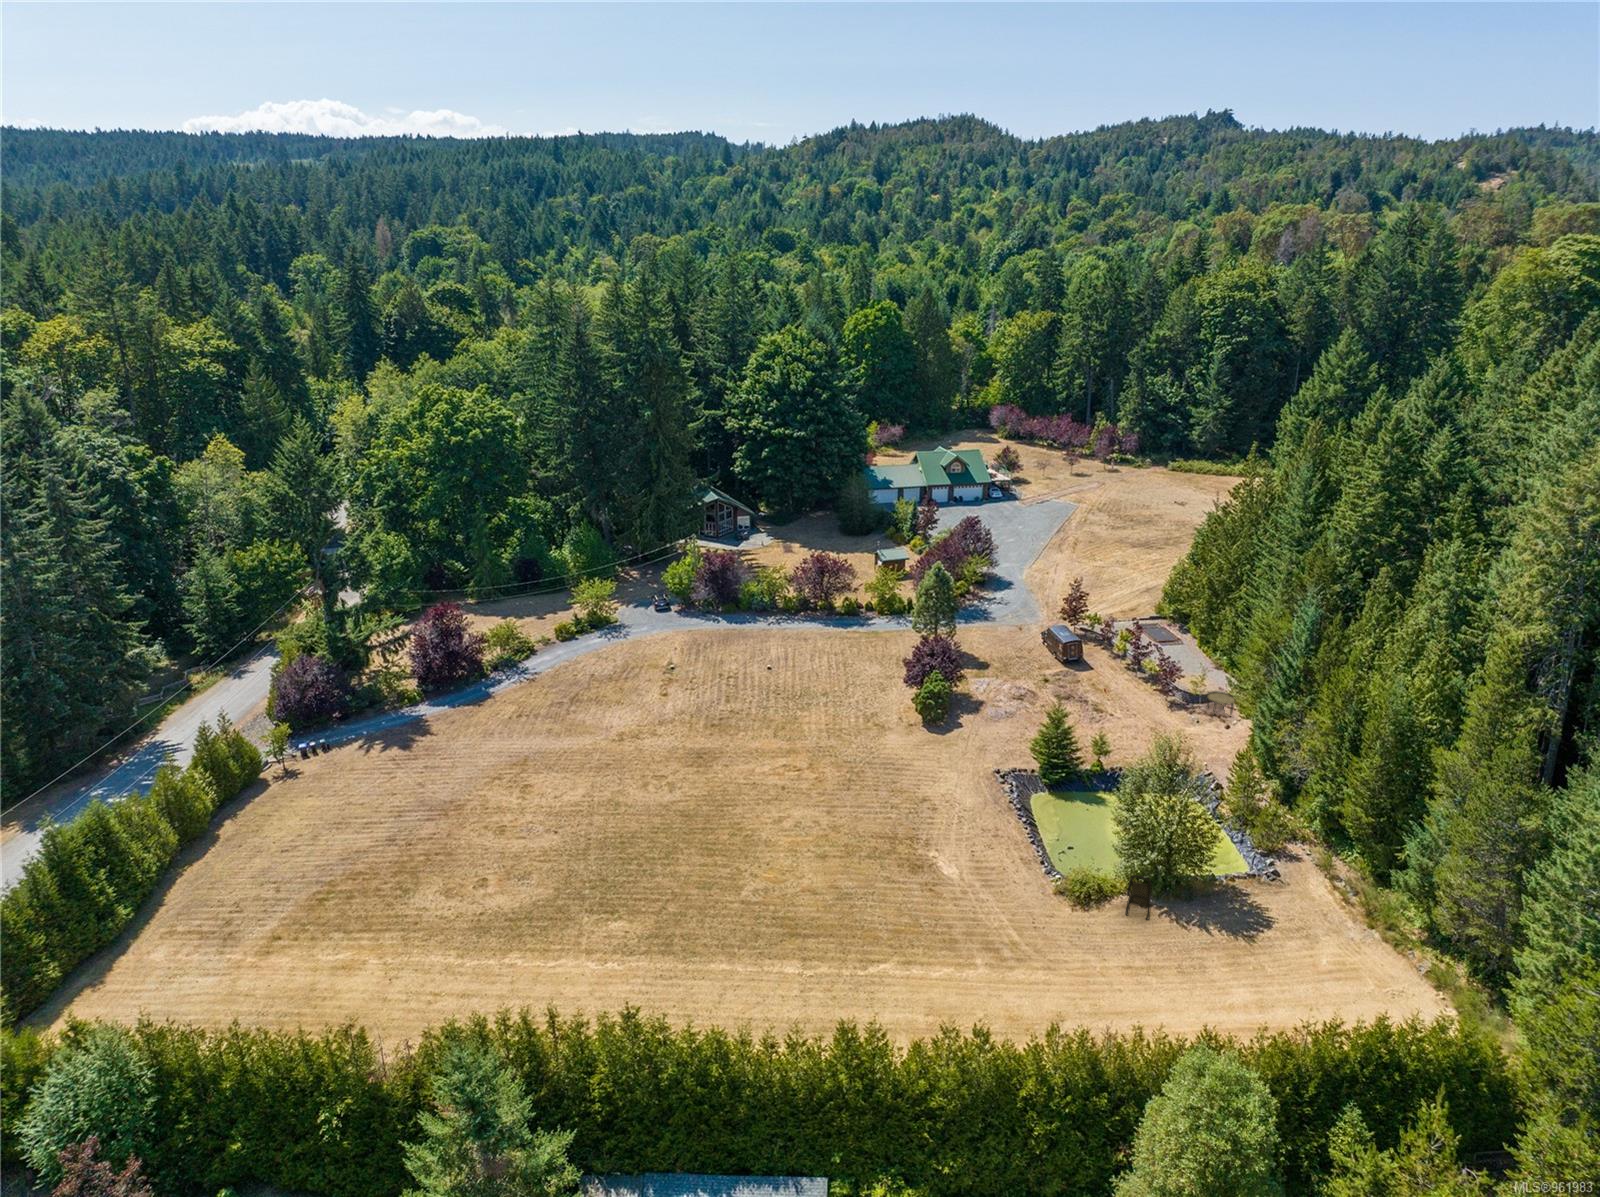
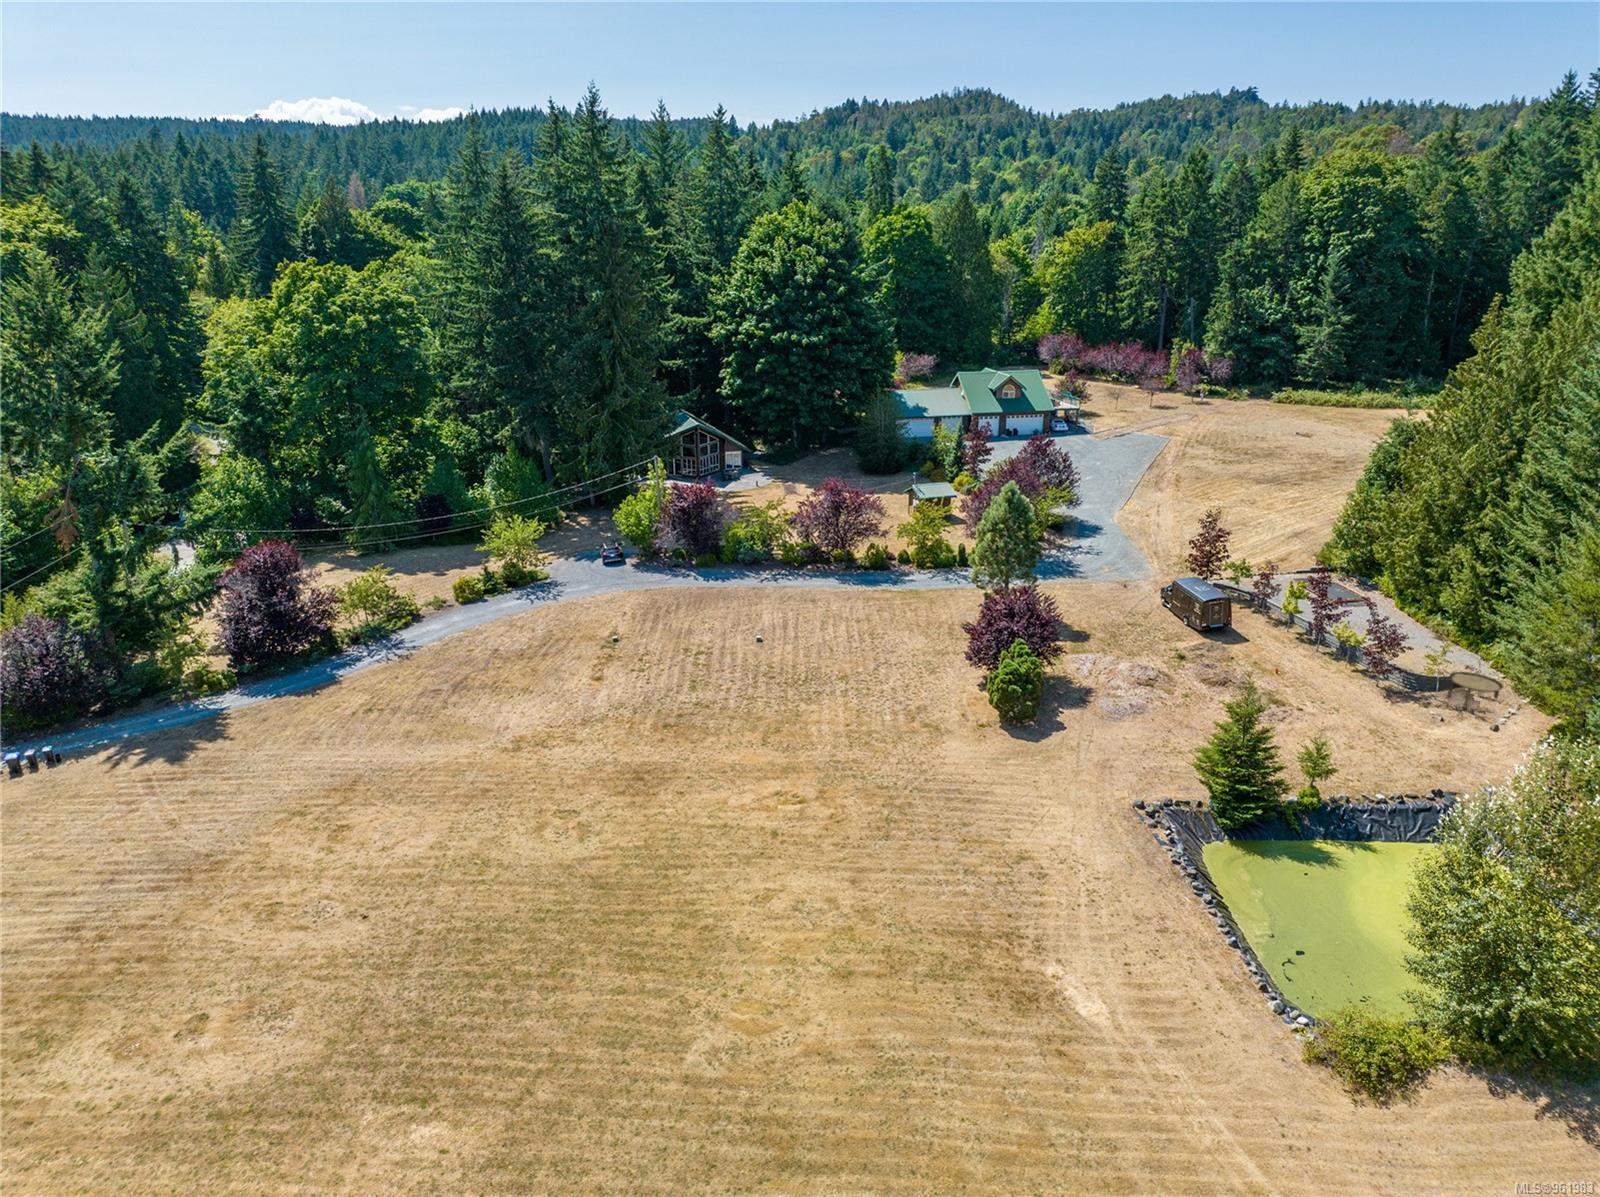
bench: present [1126,875,1151,920] -> none [1471,1041,1557,1148]

